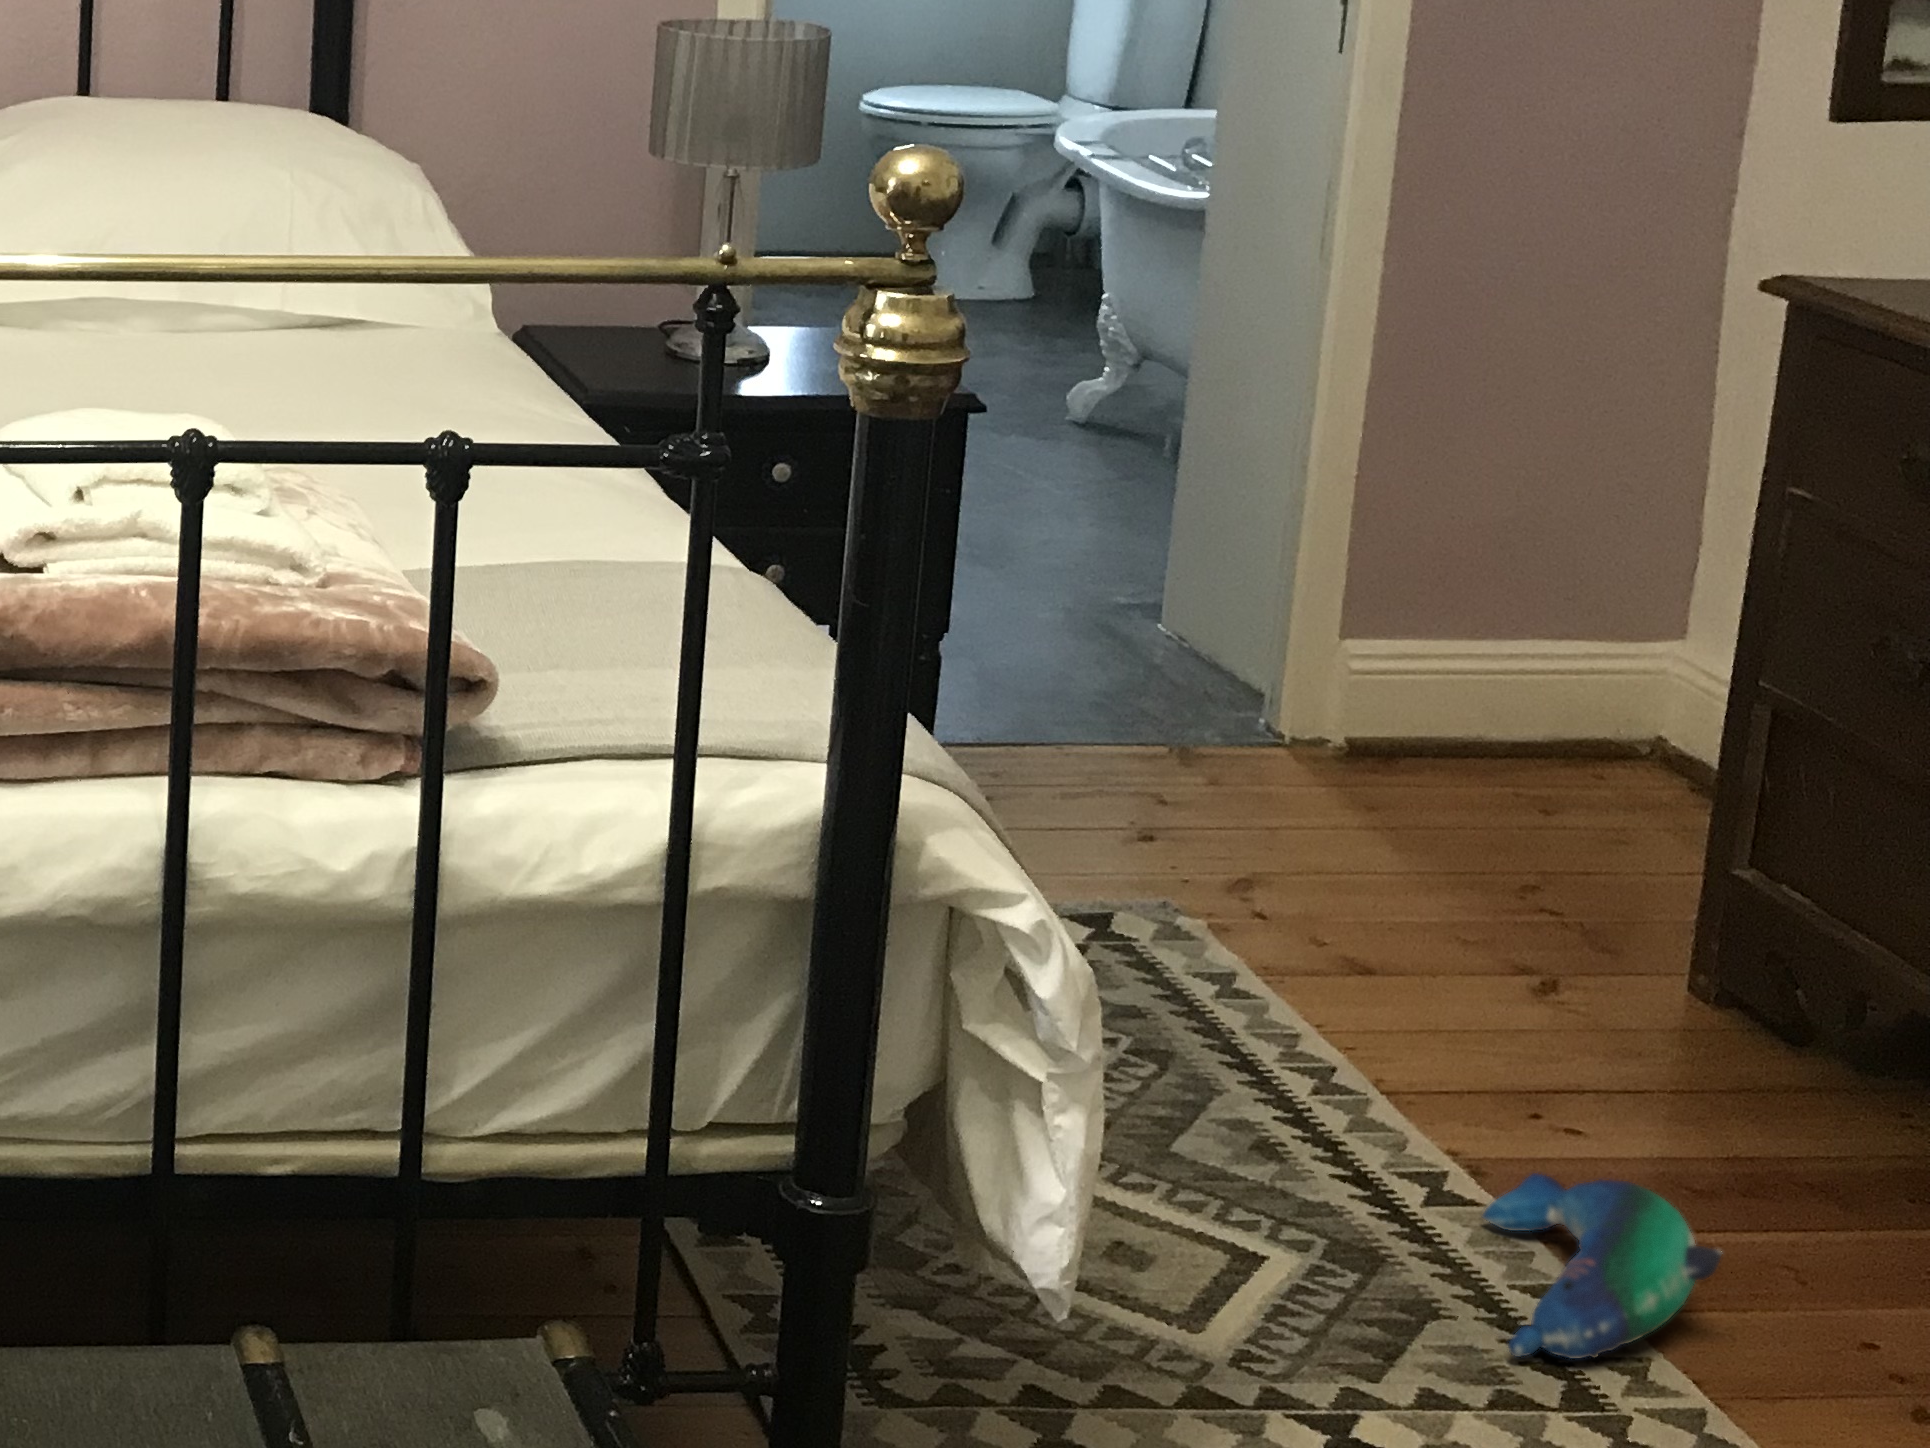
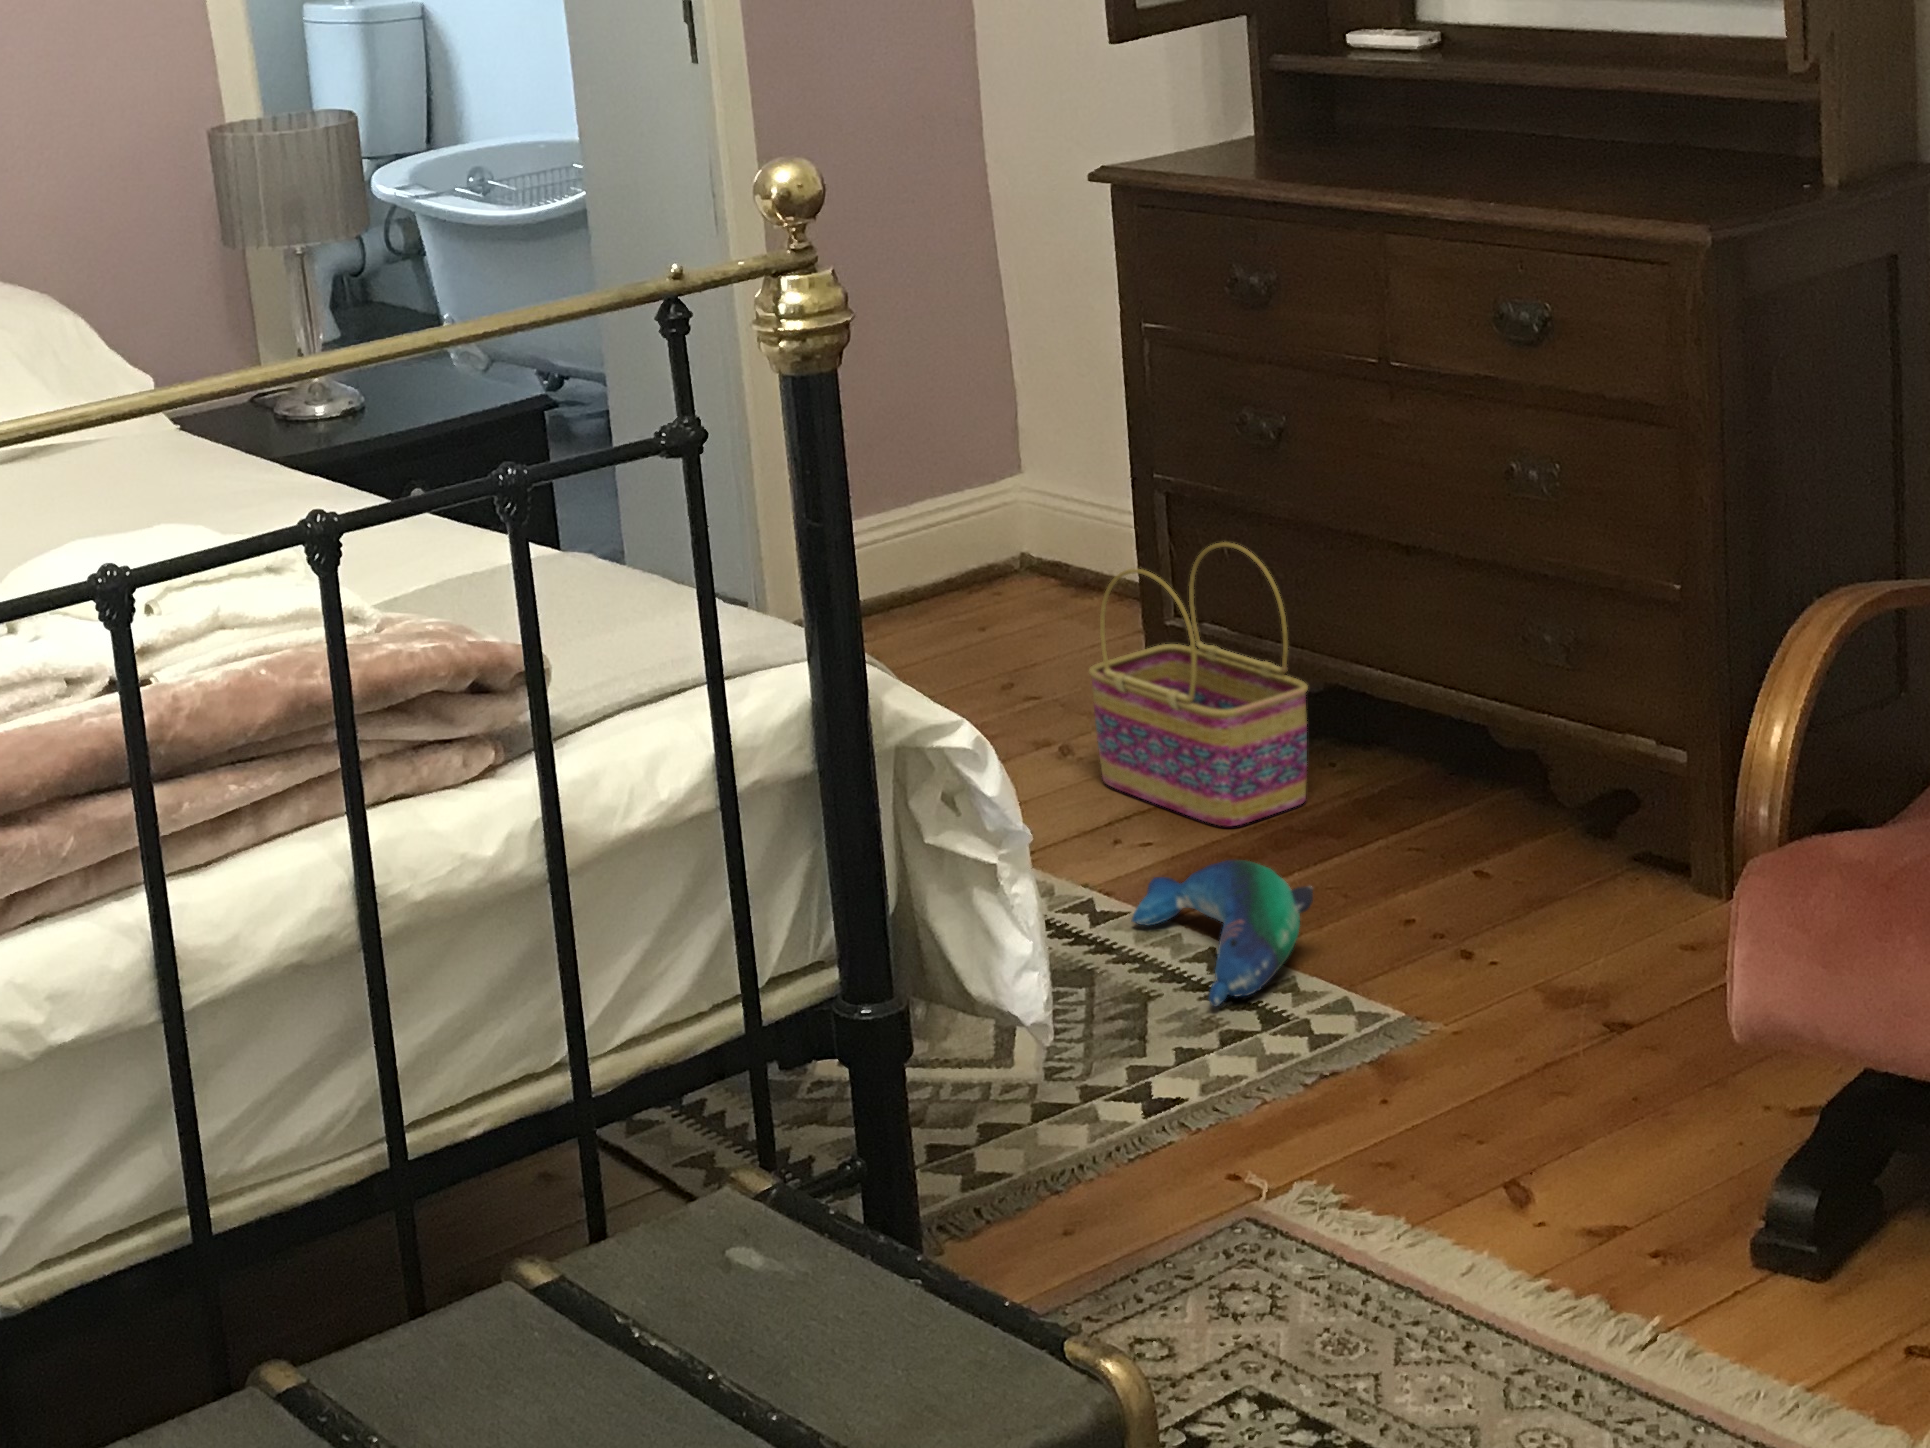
basket: none [1576,782,1878,1150] -> present [1089,542,1308,826]

